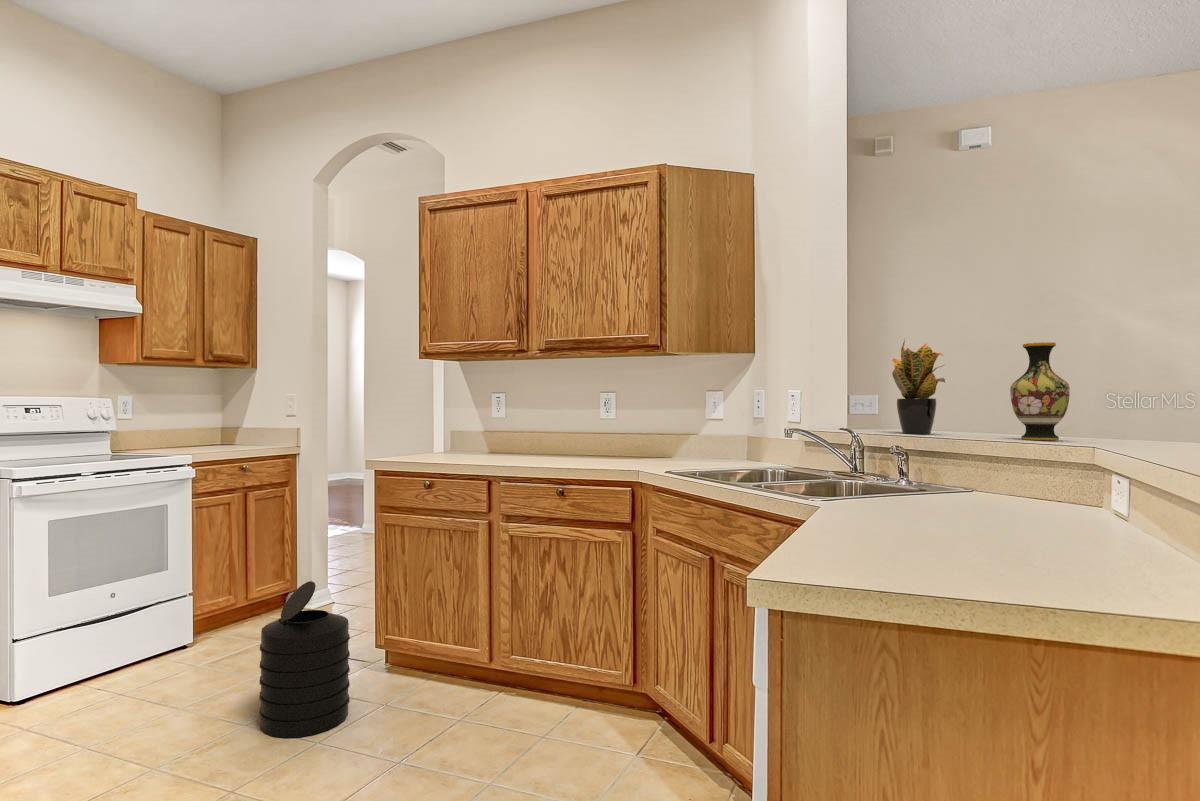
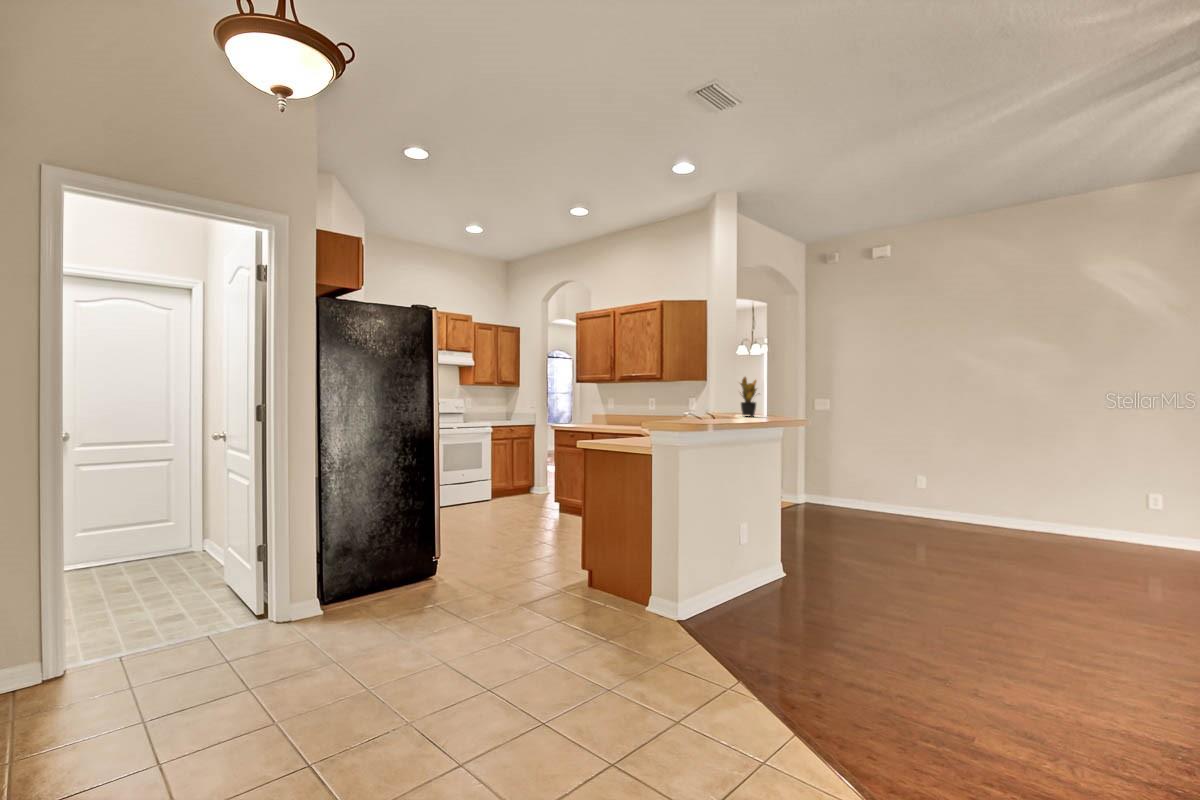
vase: present [1010,342,1070,440] -> none [771,380,792,420]
trash can: present [259,581,350,738] -> none [507,469,539,523]

